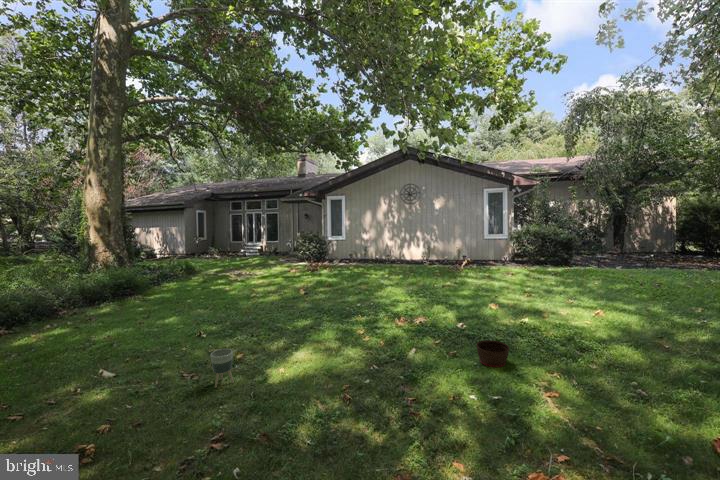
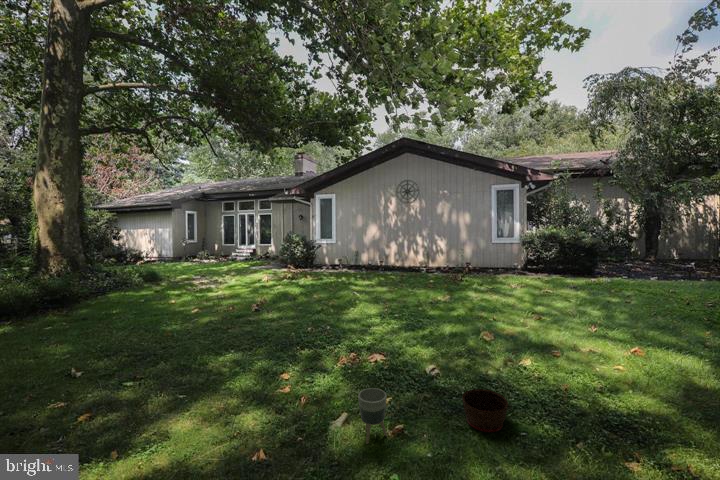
planter: present [210,349,234,388] -> present [358,388,387,444]

